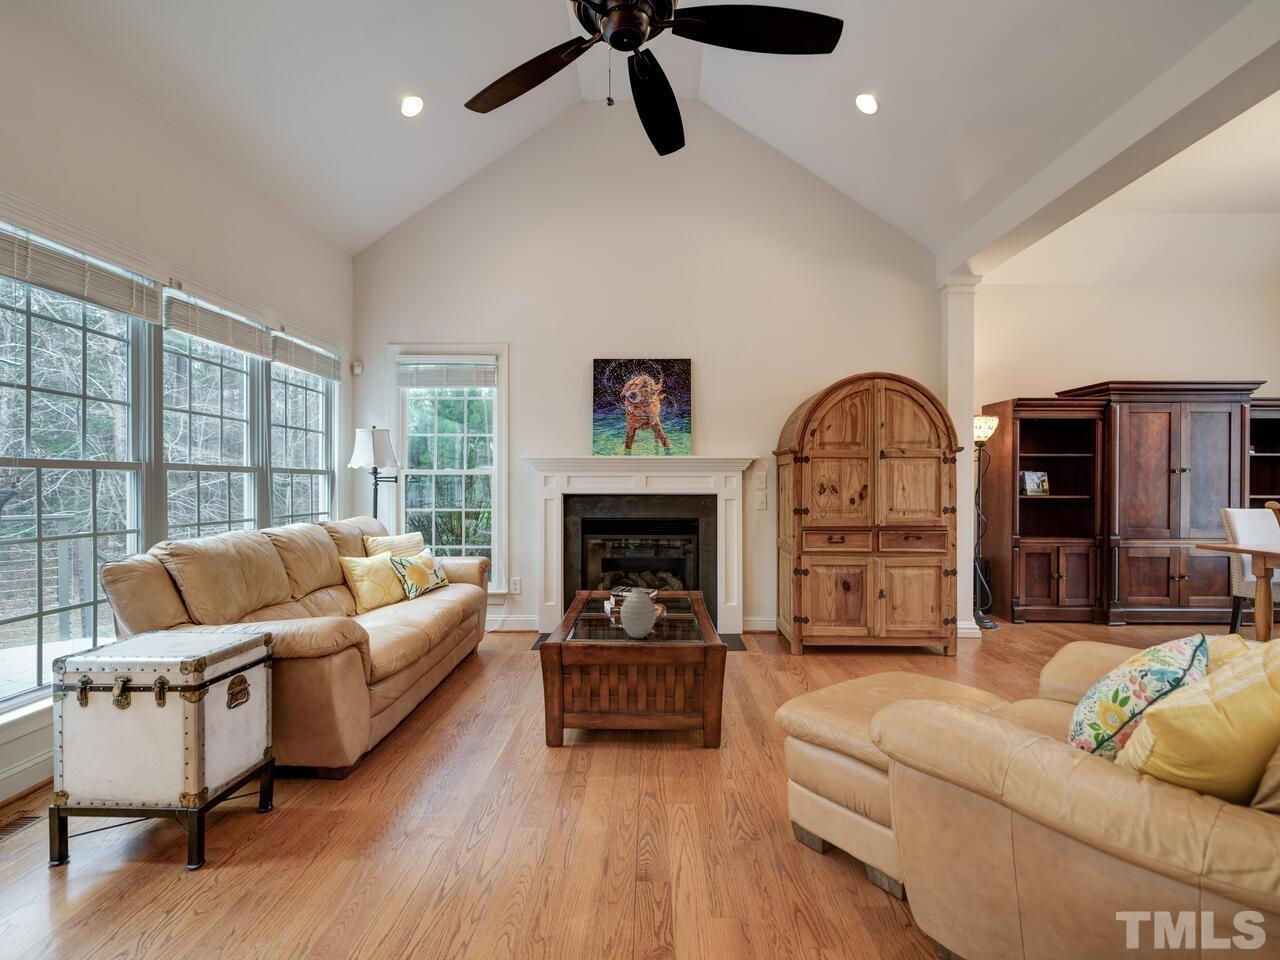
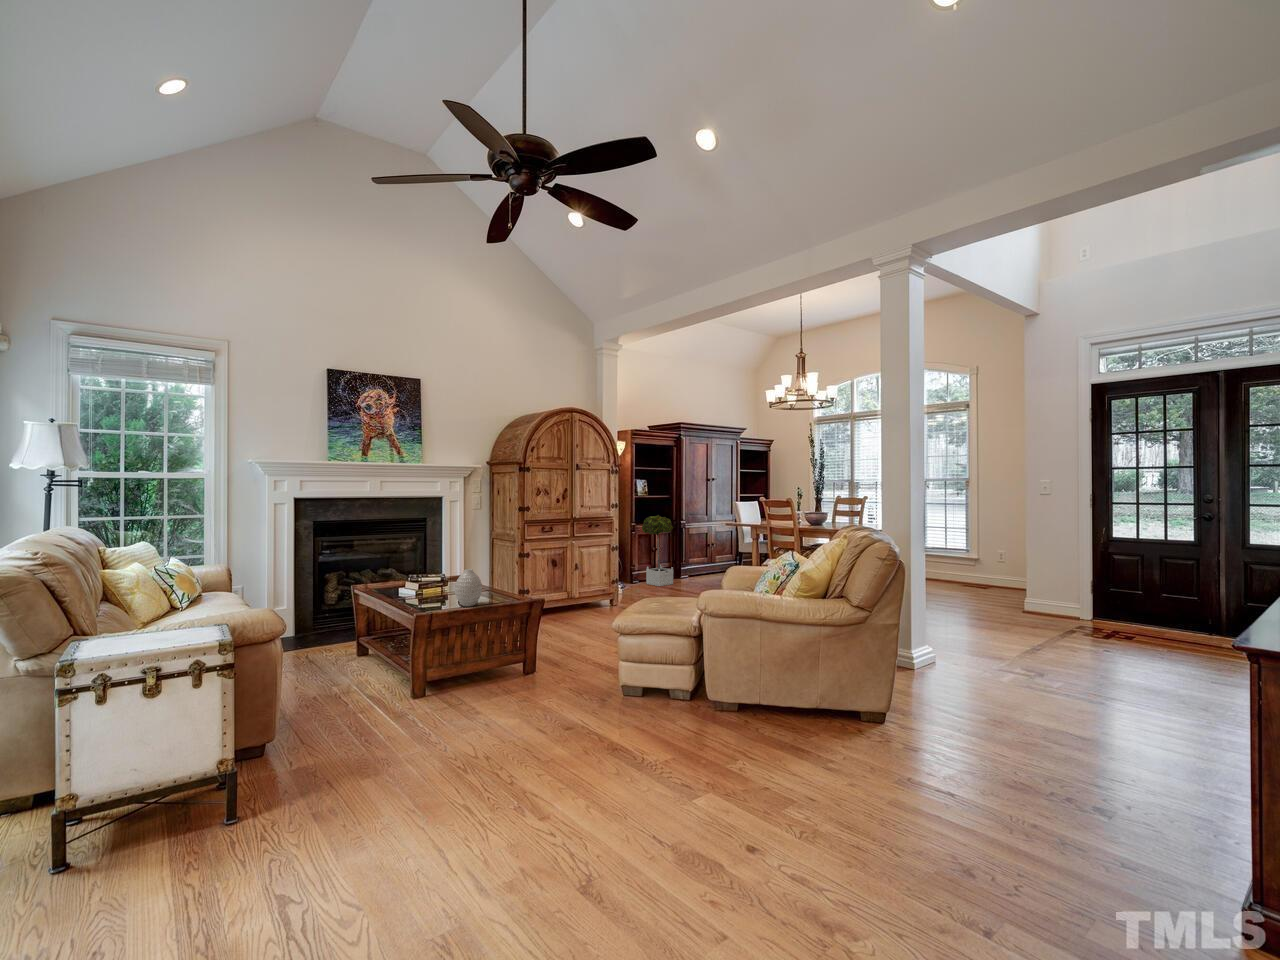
potted tree: none [1025,524,1084,633] -> present [642,515,673,586]

